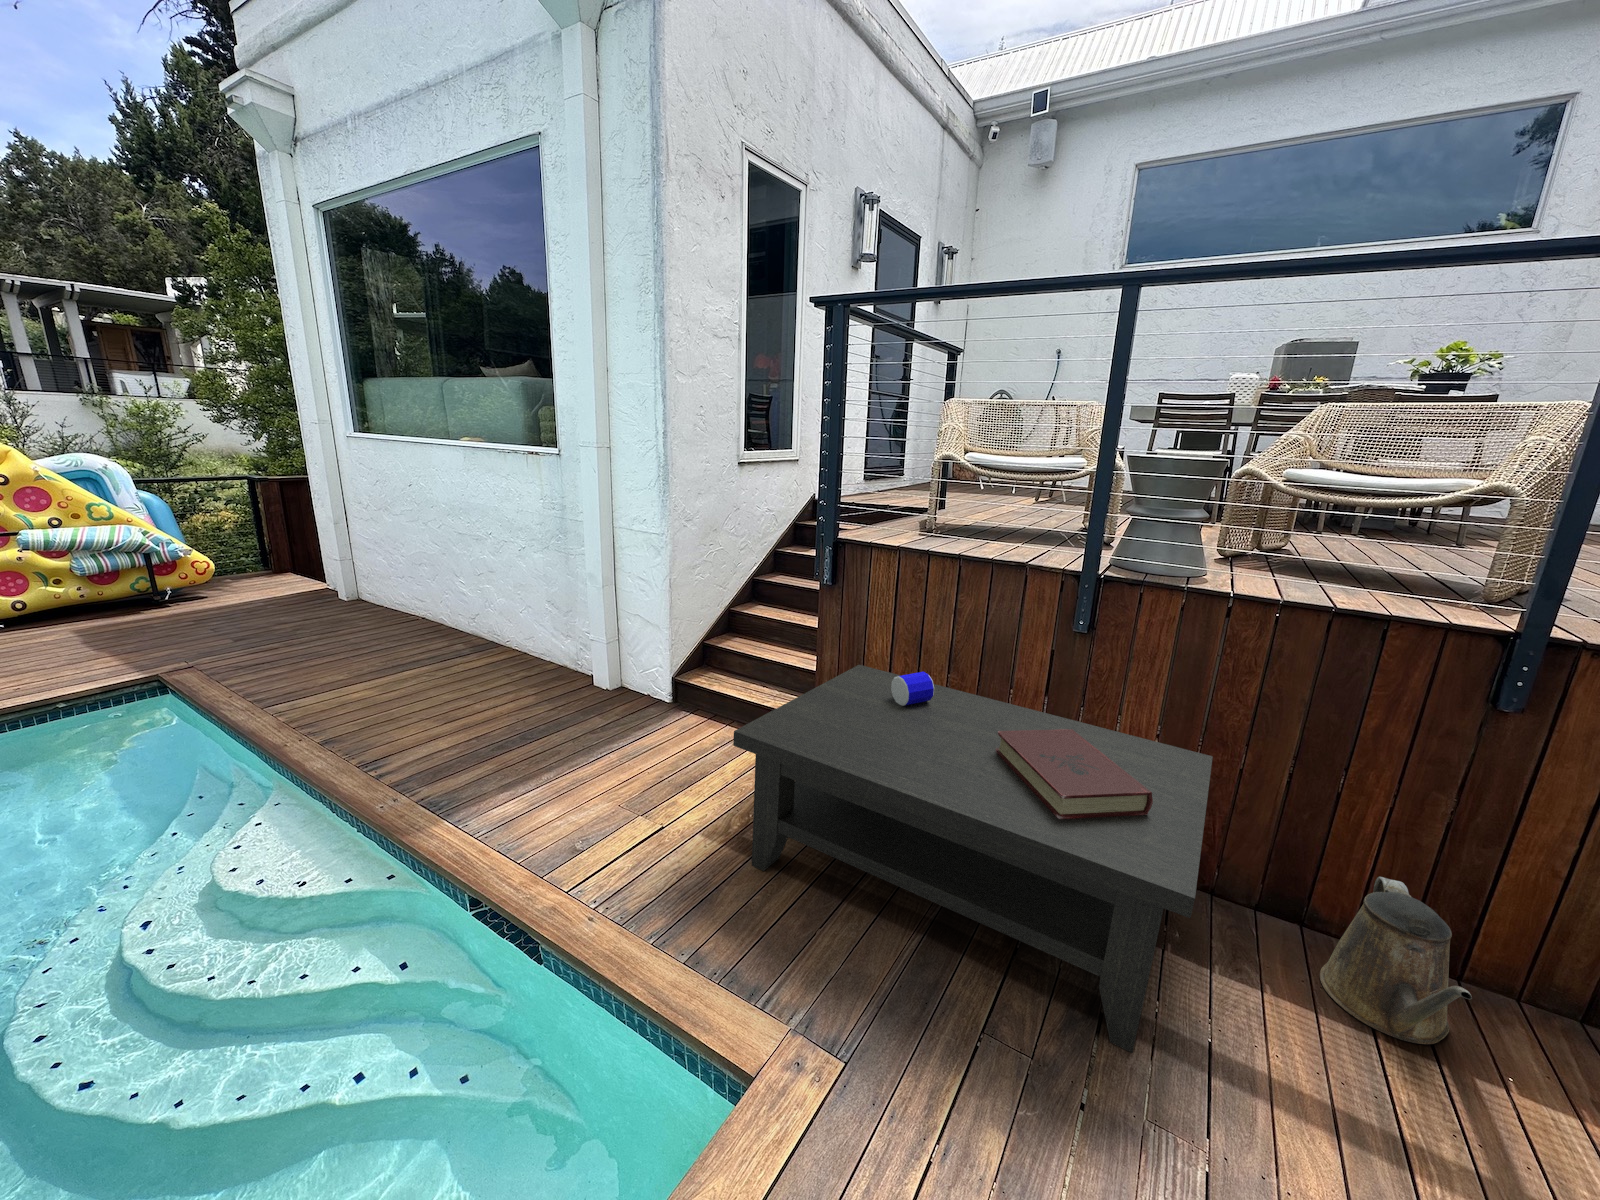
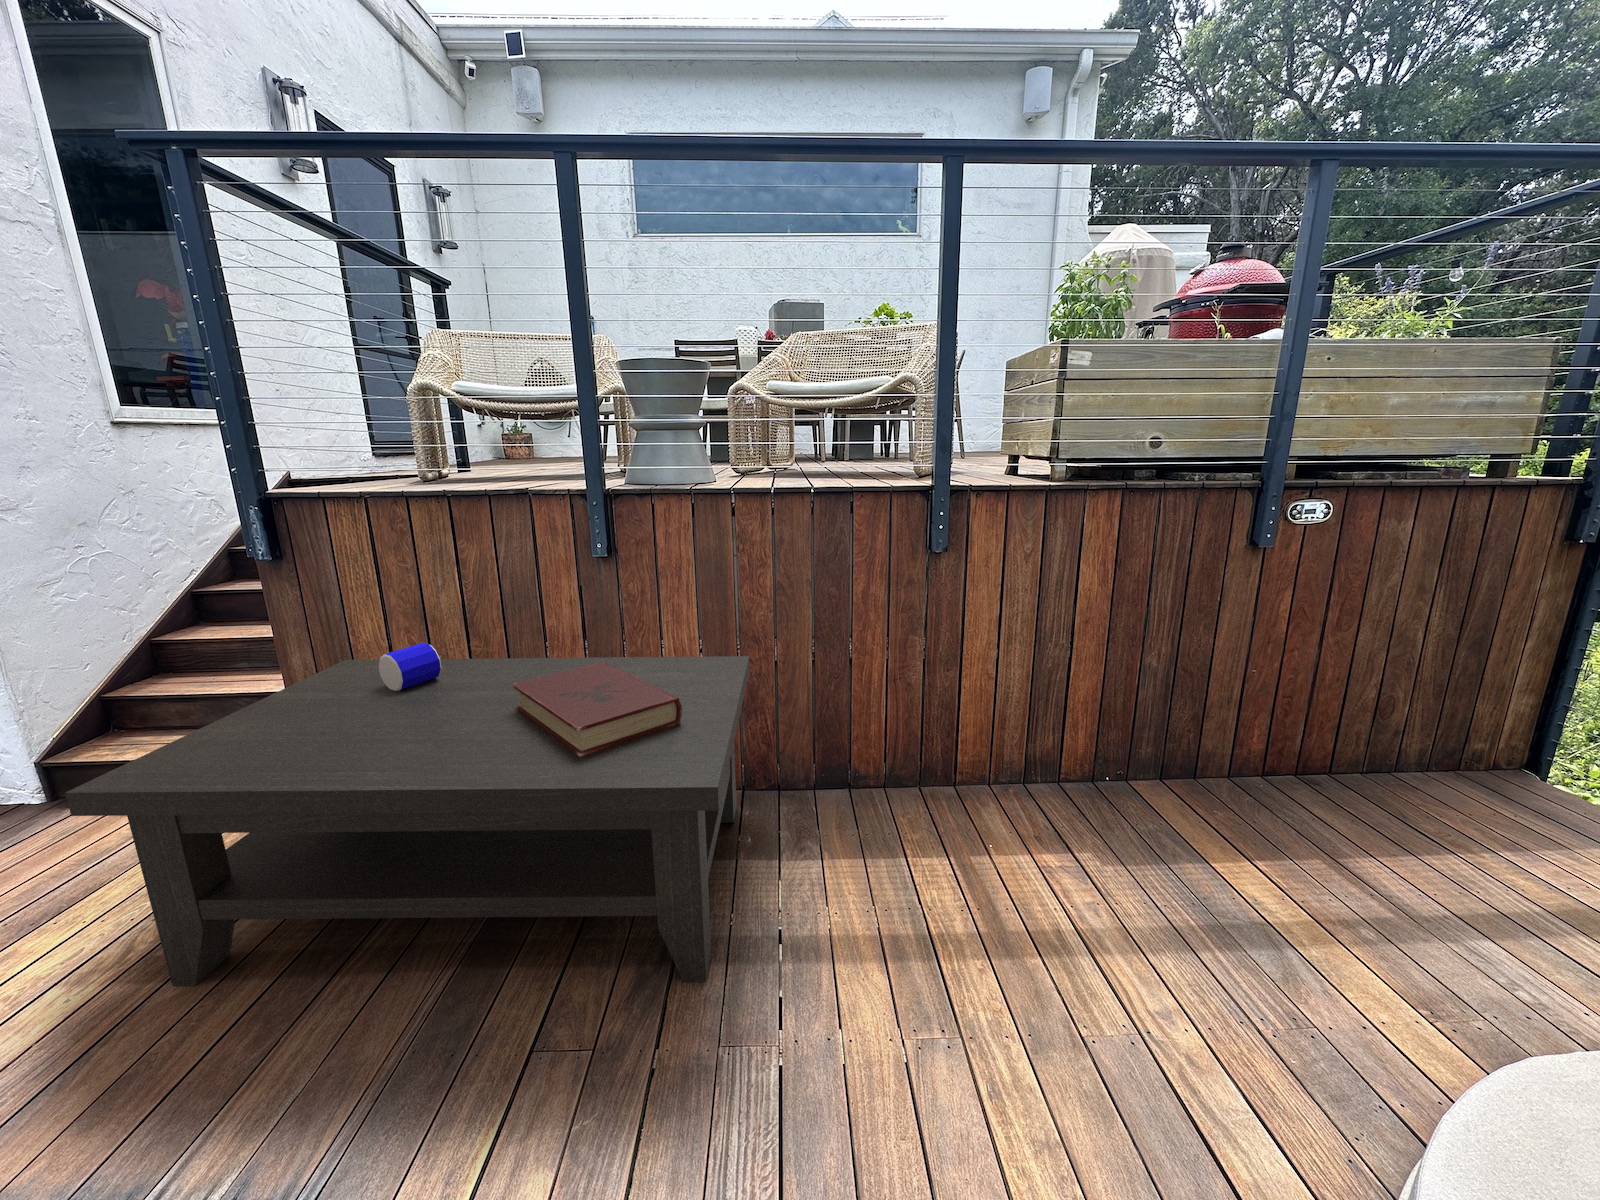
watering can: present [1320,877,1472,1044] -> none [865,721,954,854]

